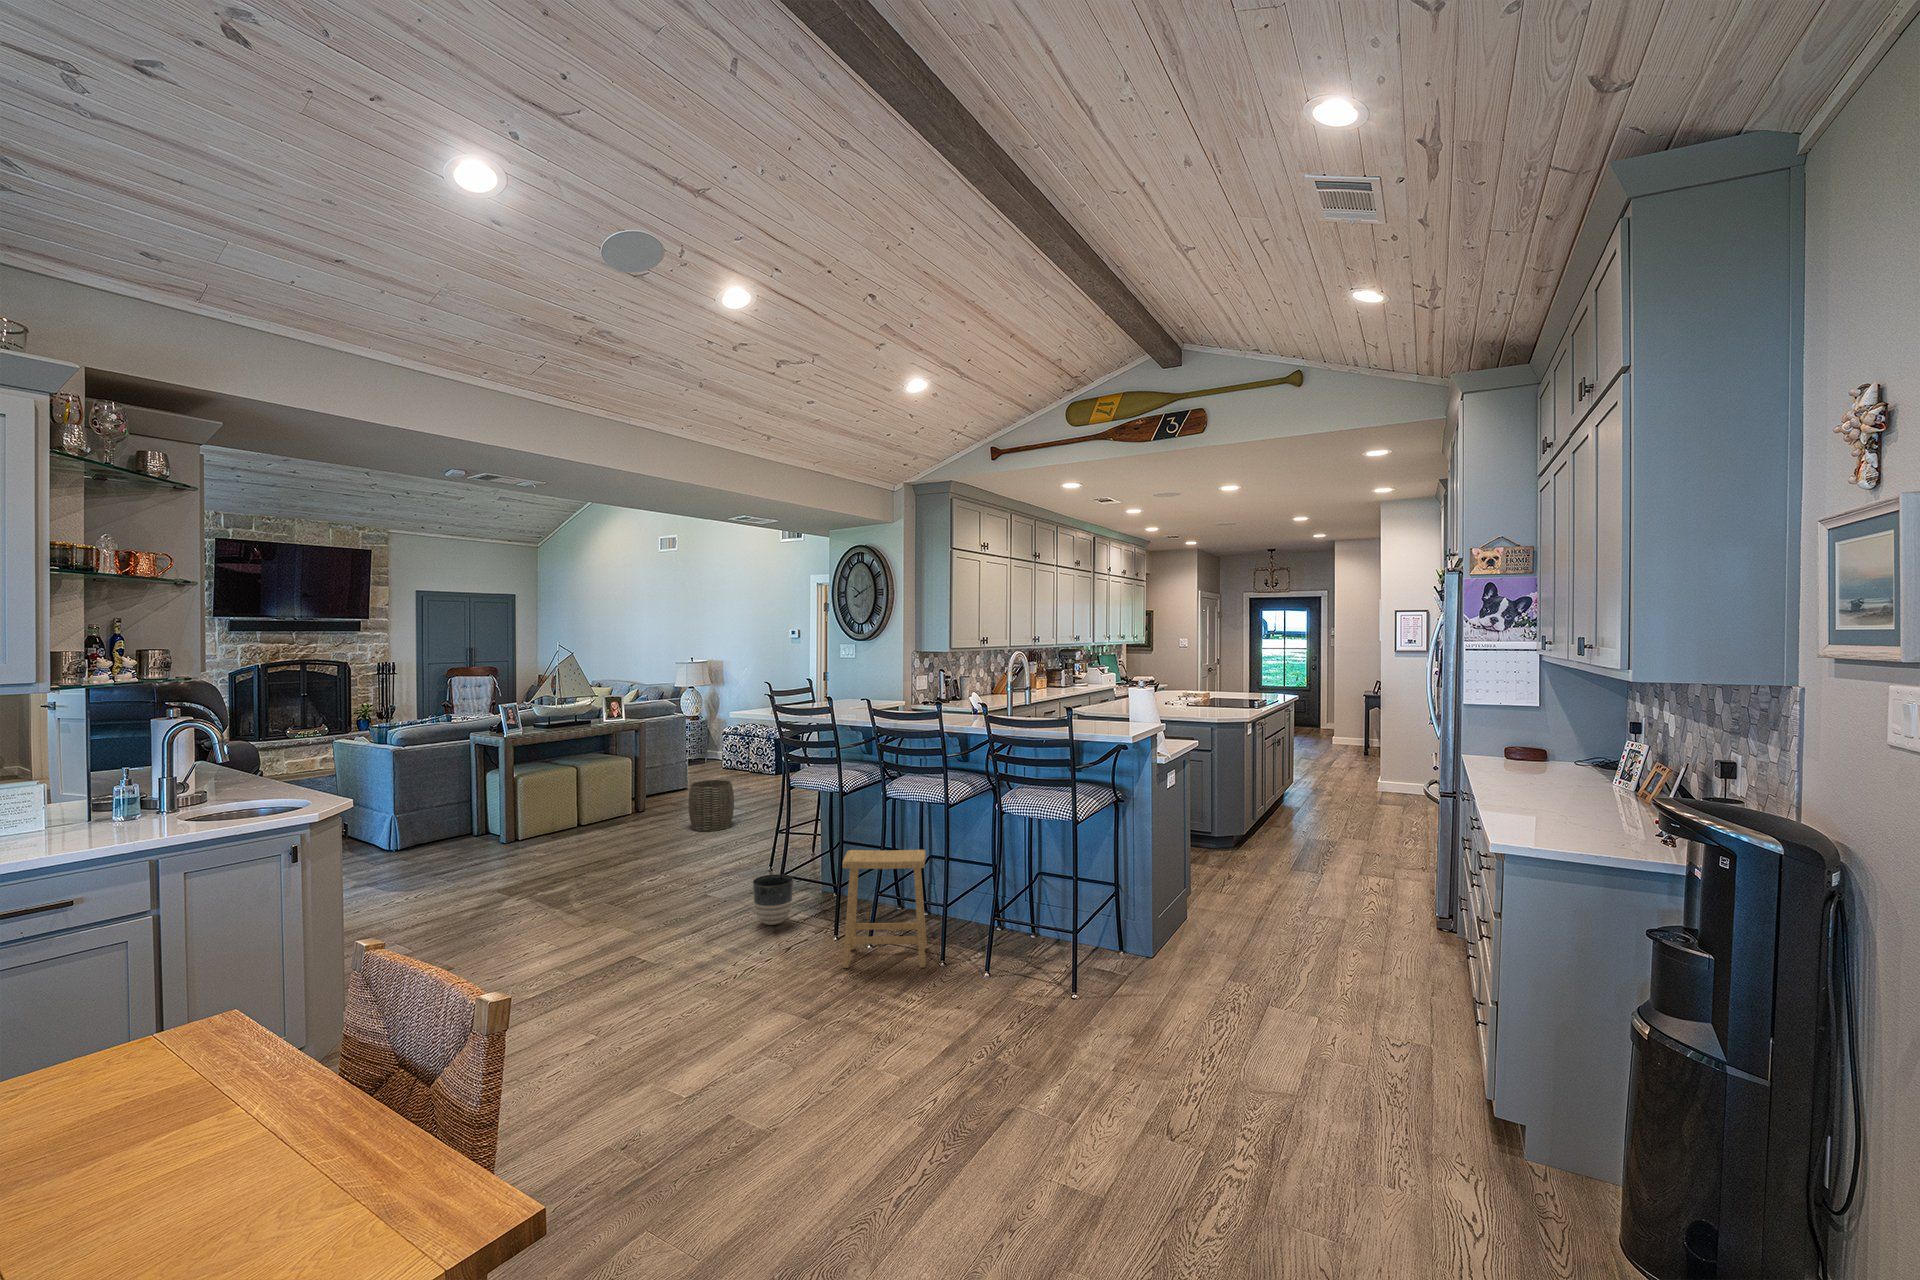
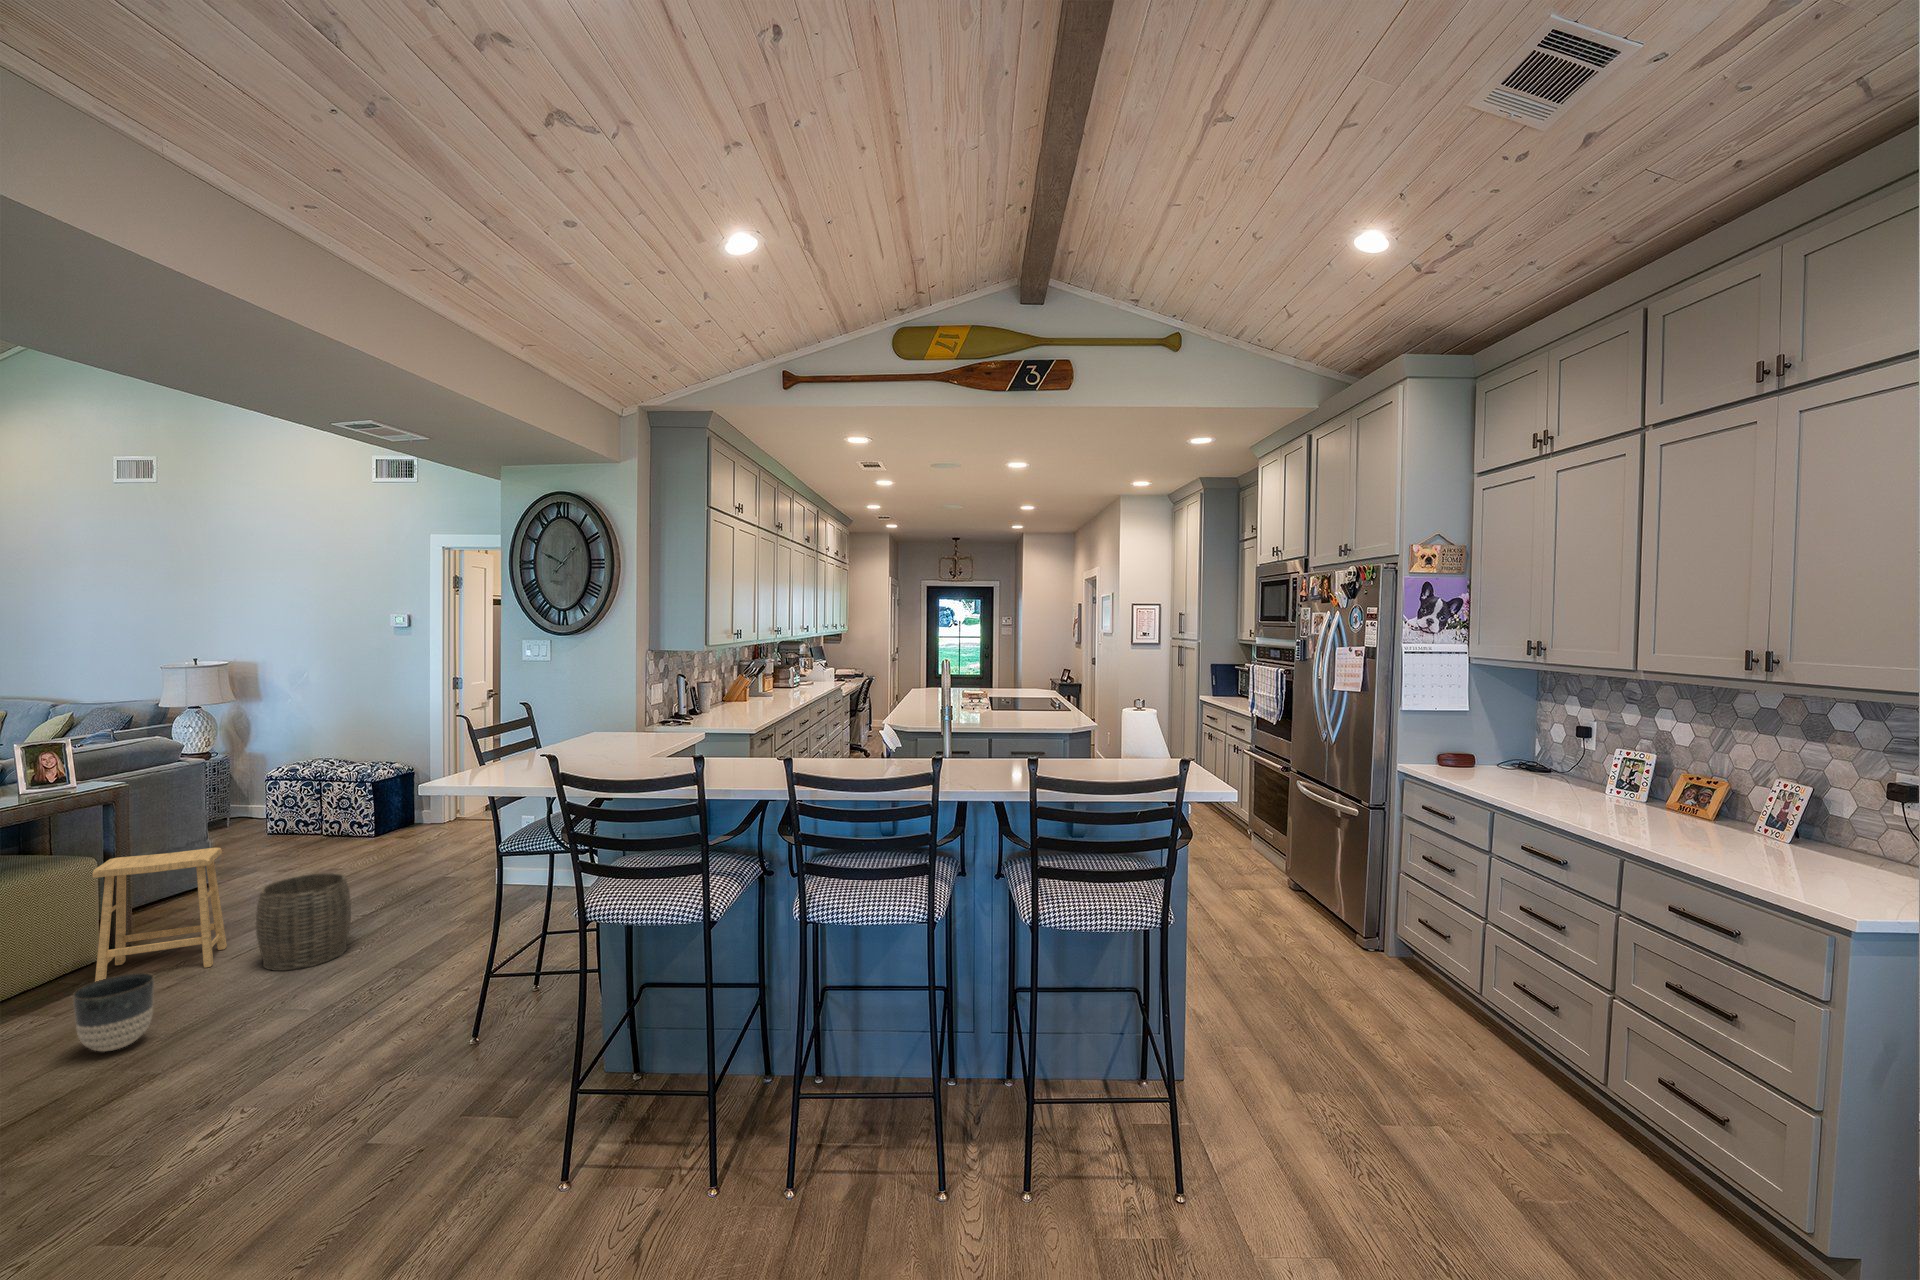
footstool: present [842,850,927,968] -> present [92,848,227,982]
planter: present [753,874,793,925] -> present [73,973,154,1052]

